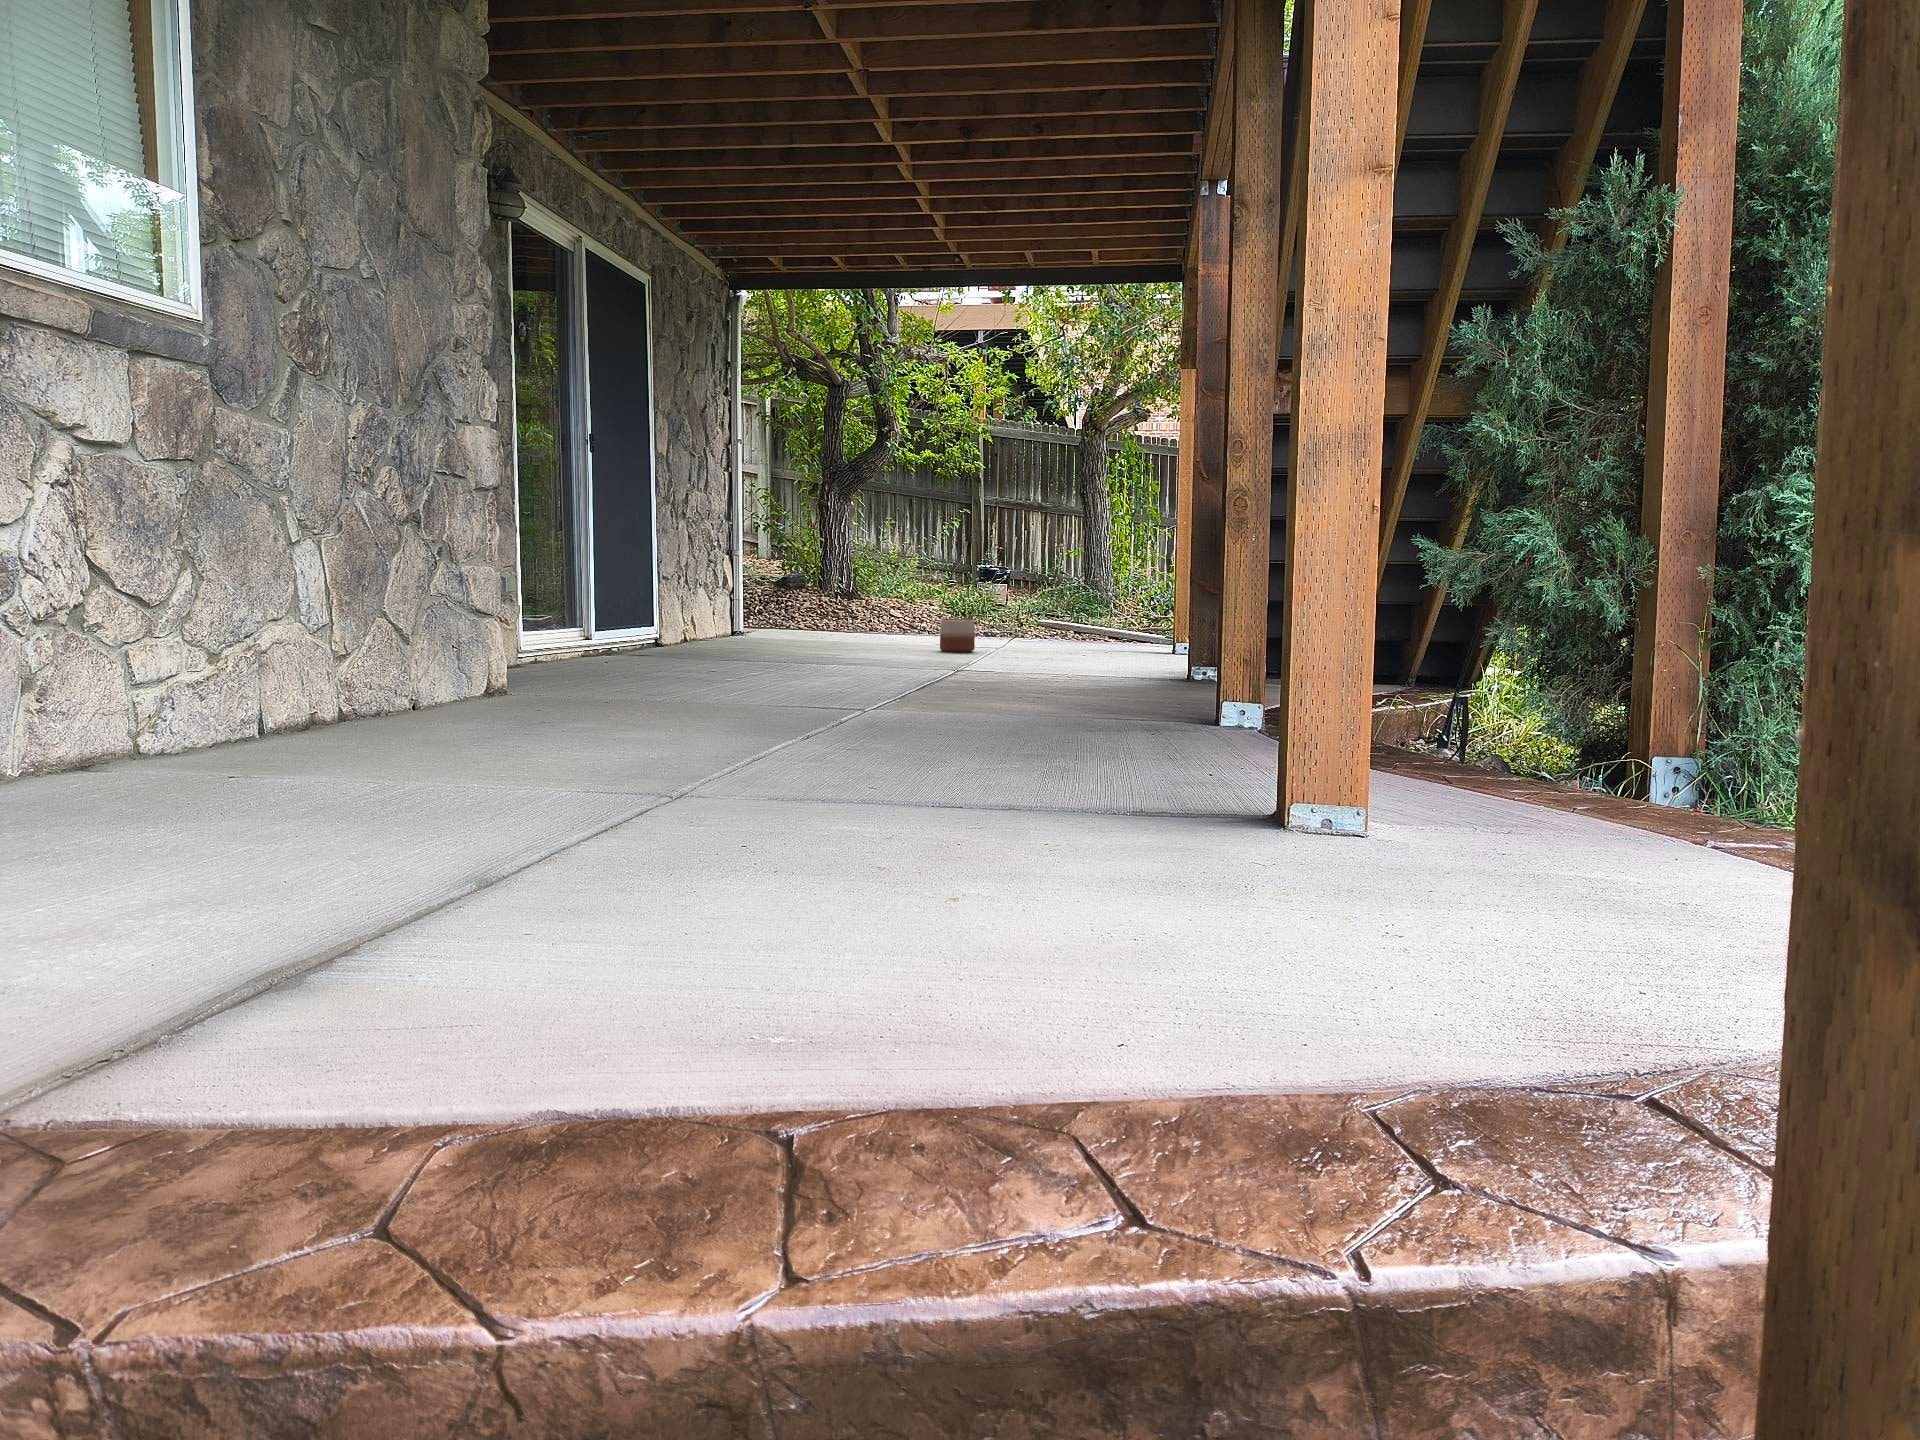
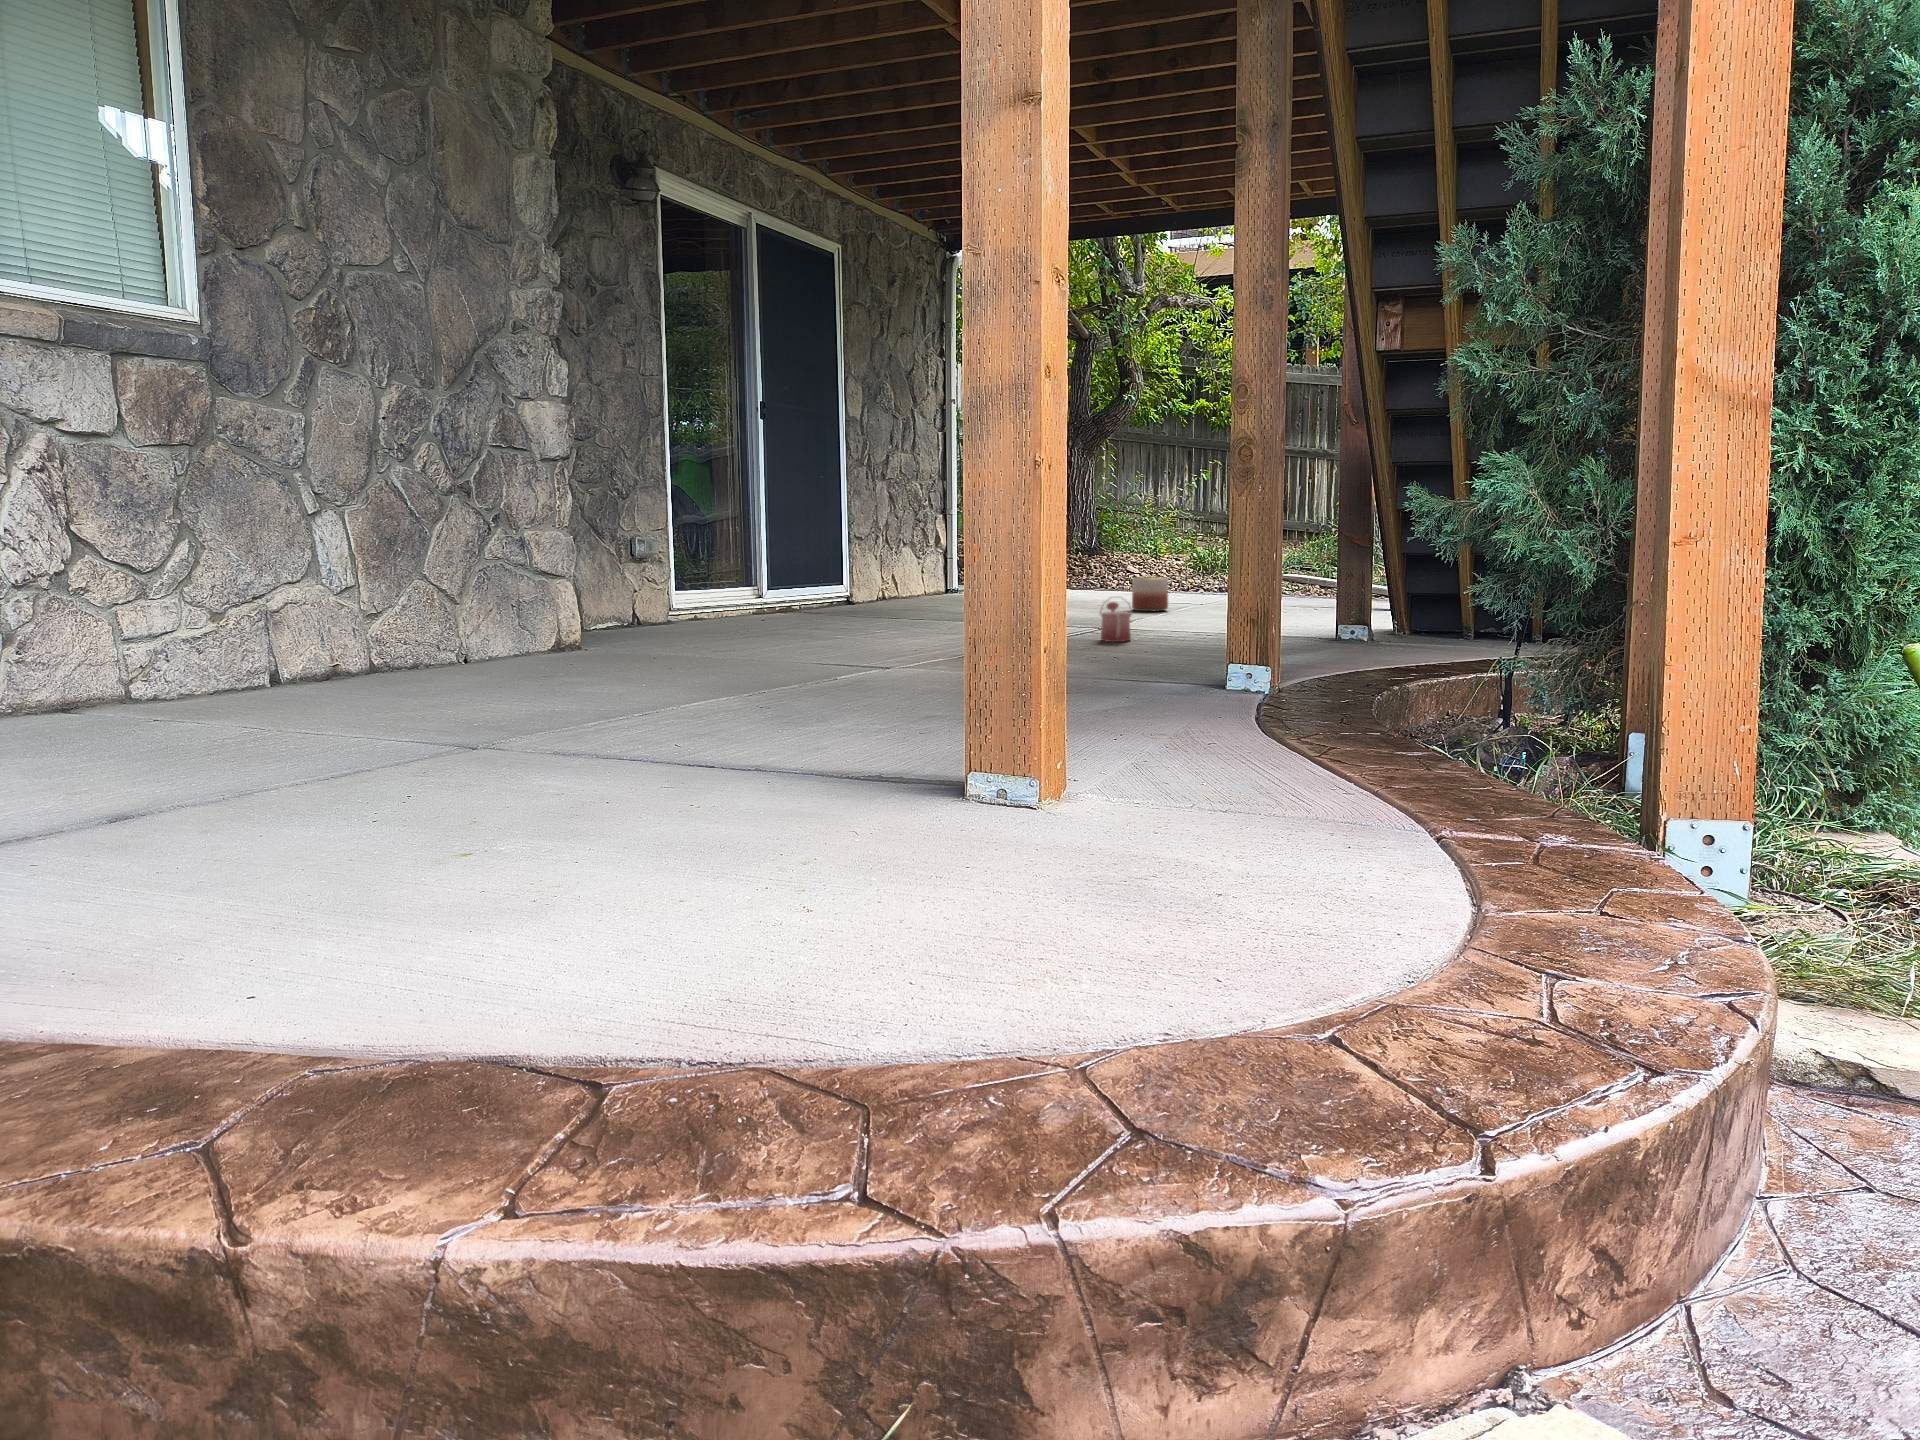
watering can: none [986,637,1018,680] -> present [1100,600,1132,642]

